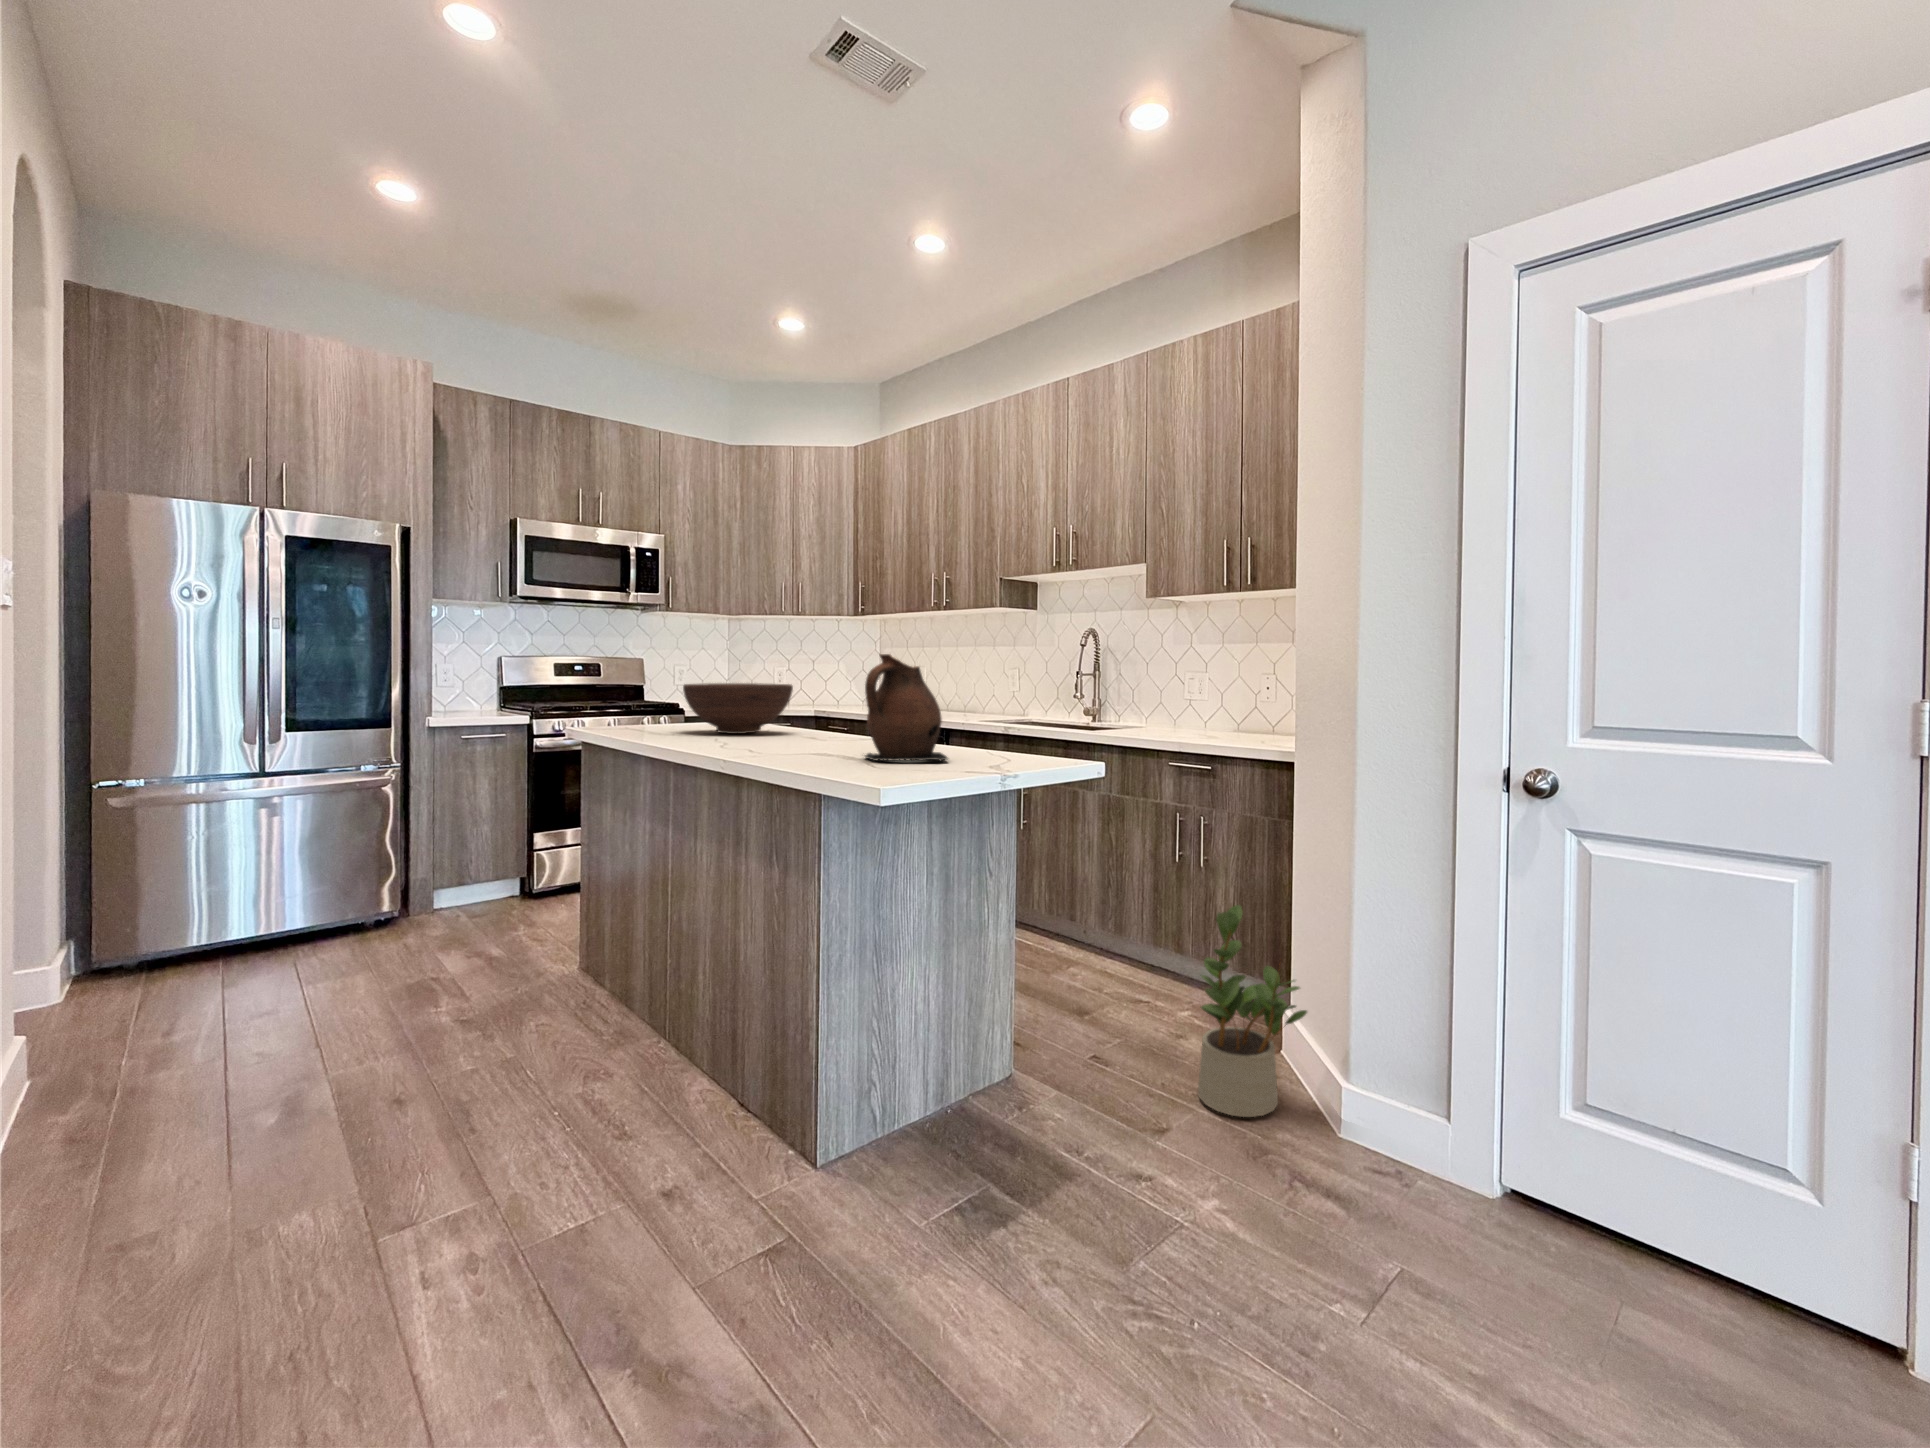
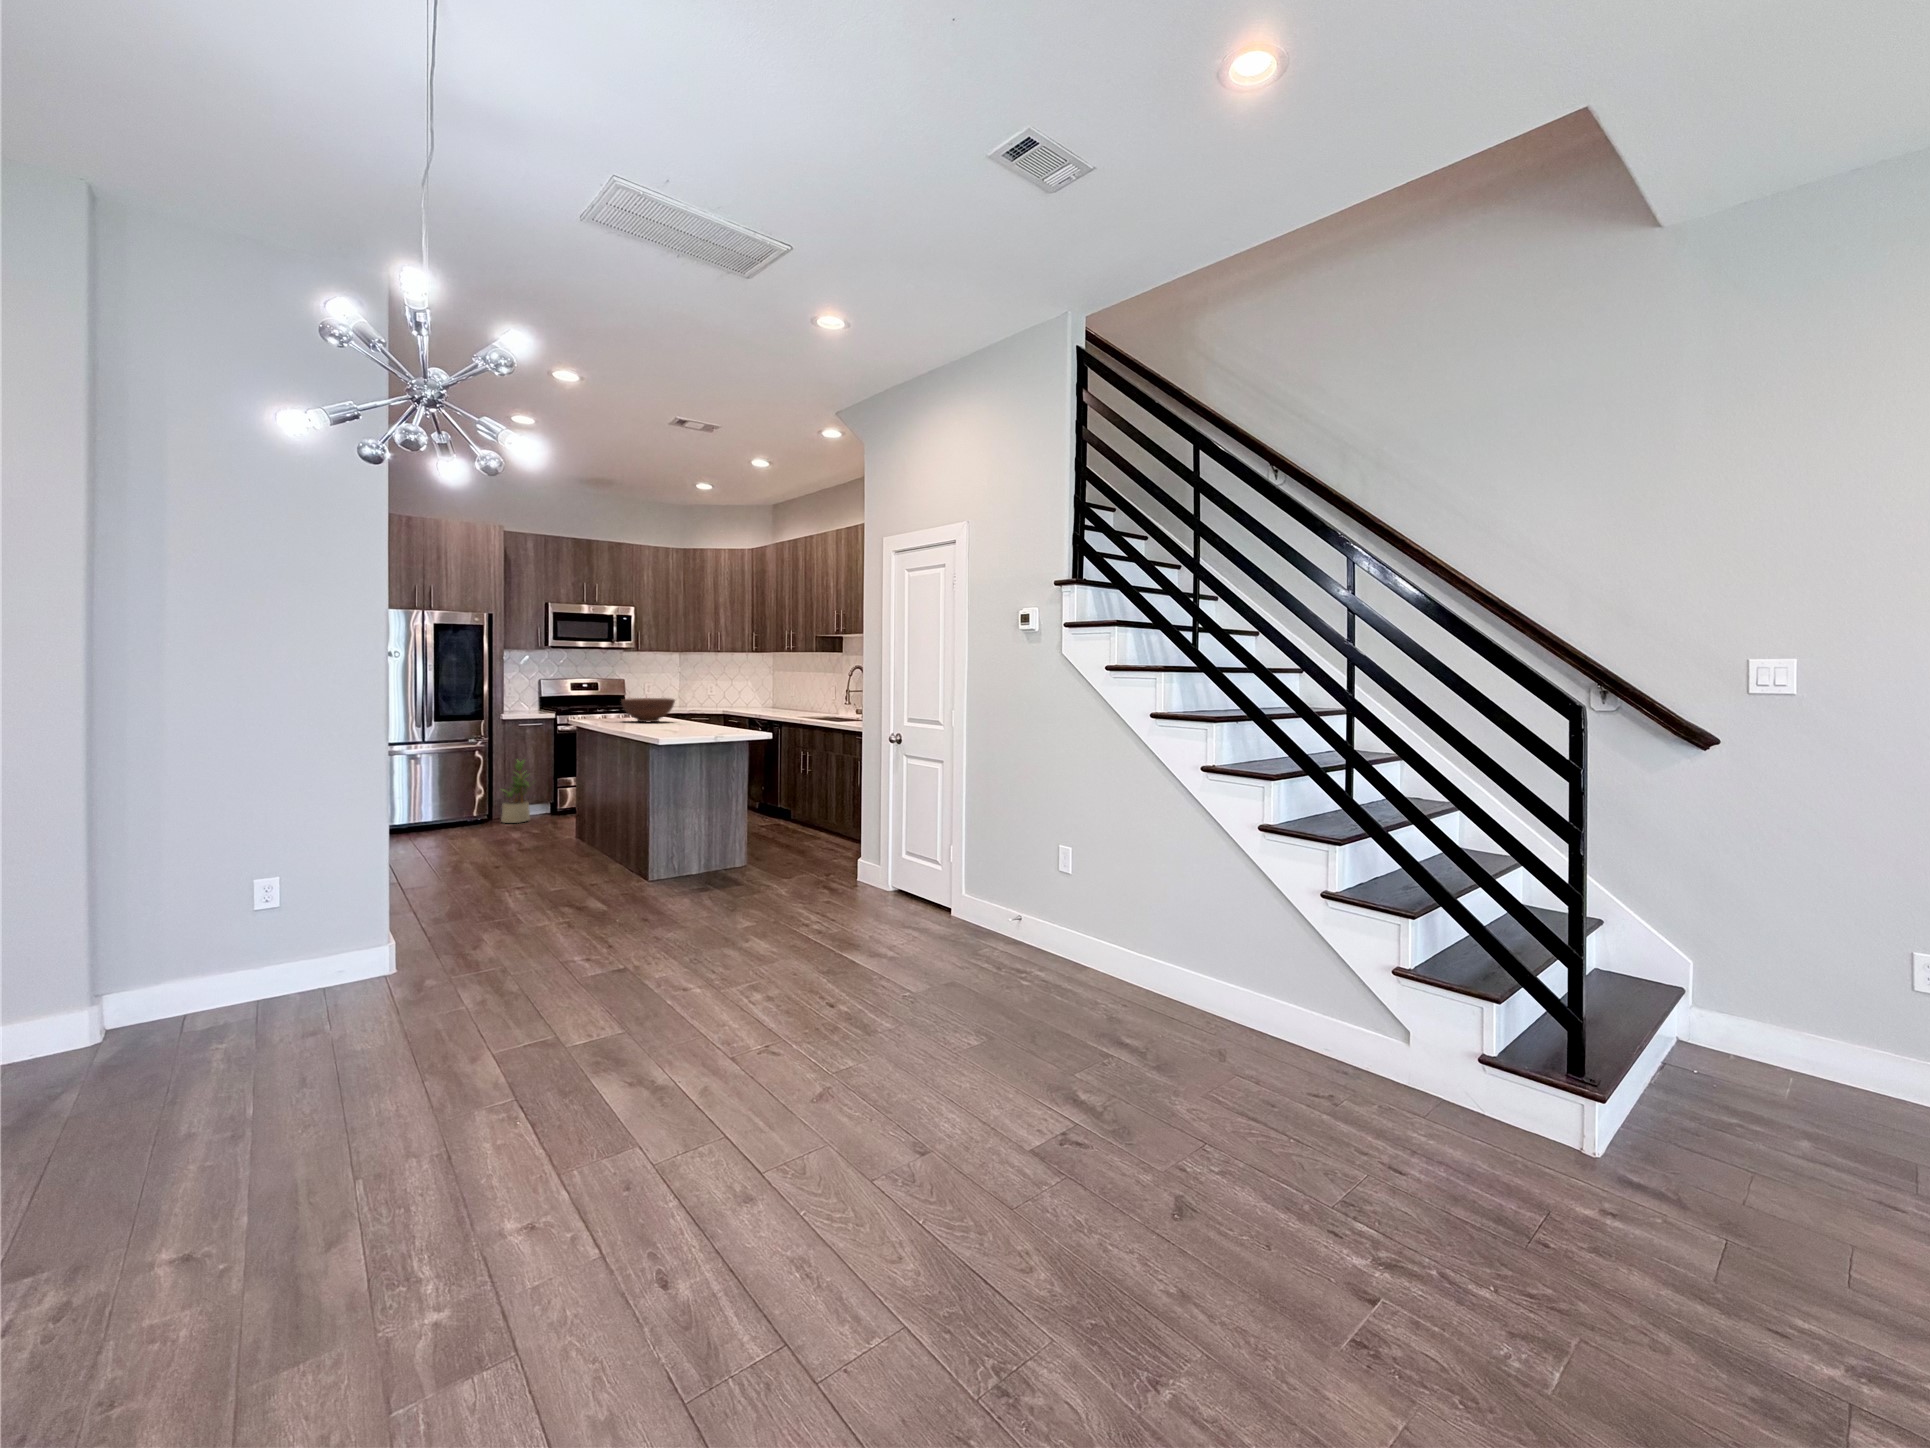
ceramic pitcher: present [865,654,948,761] -> none [672,690,710,732]
potted plant: present [1198,905,1307,1117] -> present [501,760,530,823]

